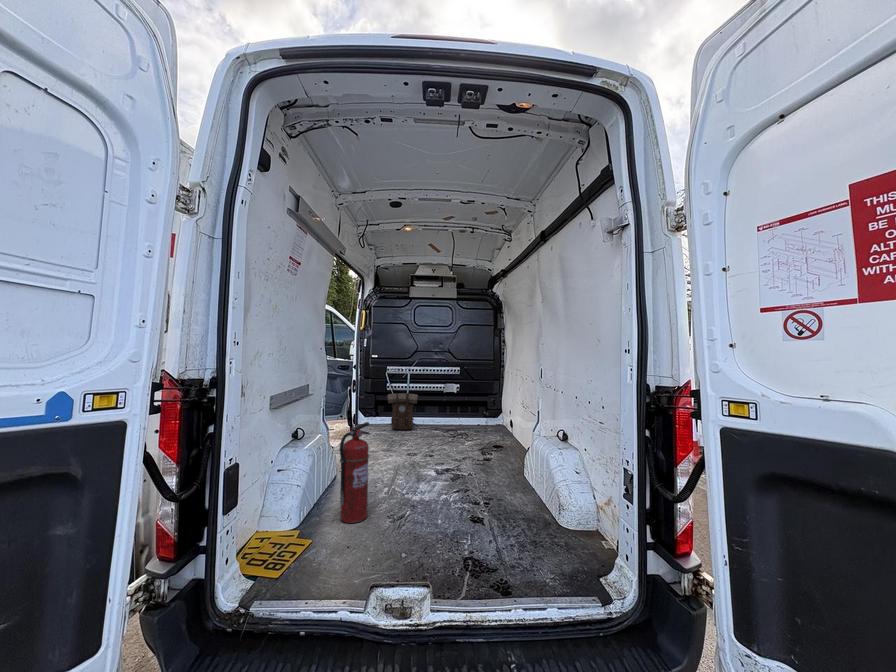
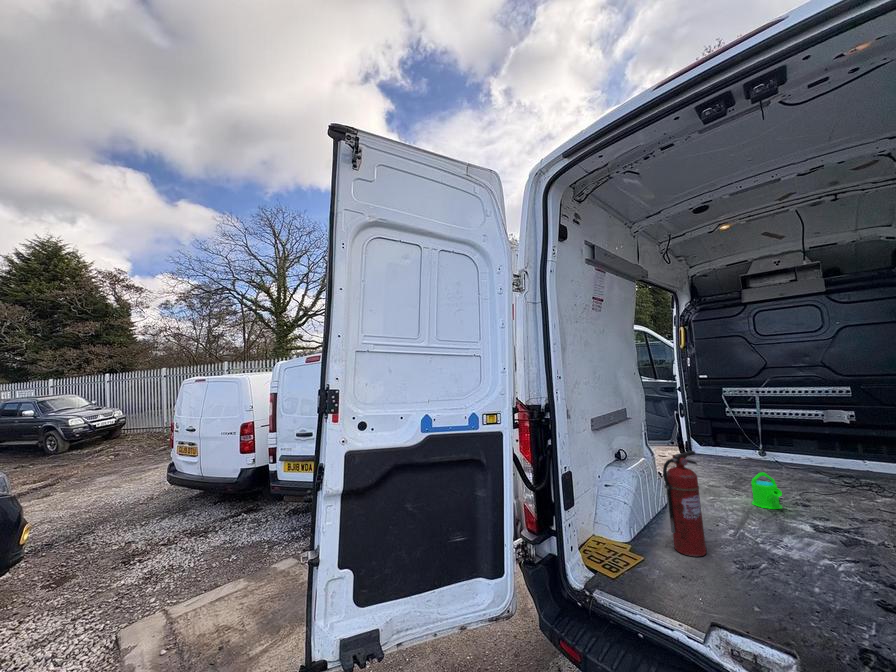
backpack: present [388,393,418,430] -> none [728,420,776,468]
watering can: none [399,434,420,463] -> present [751,472,782,509]

